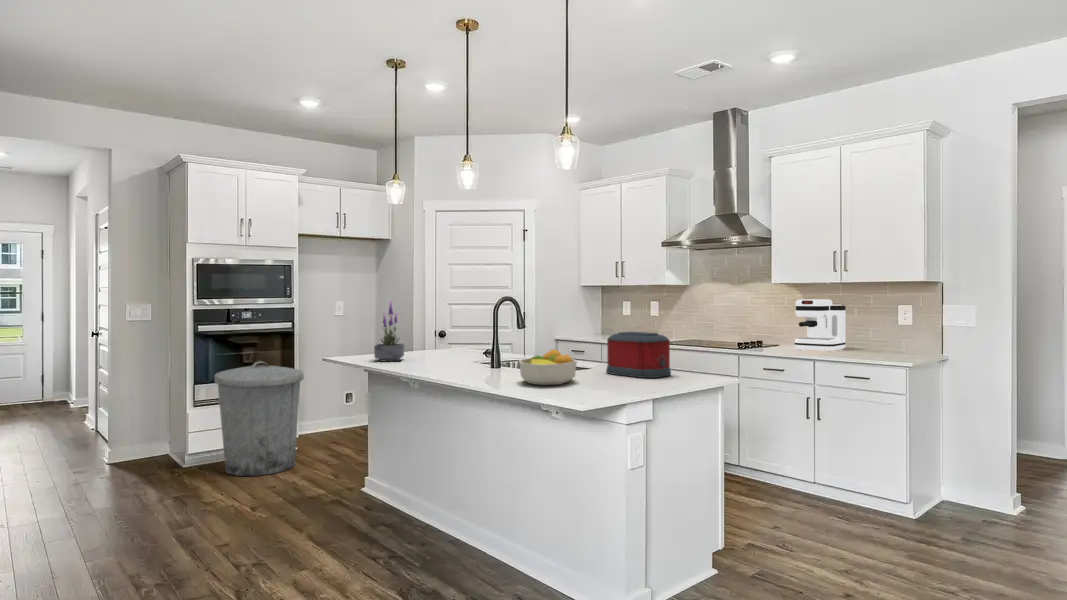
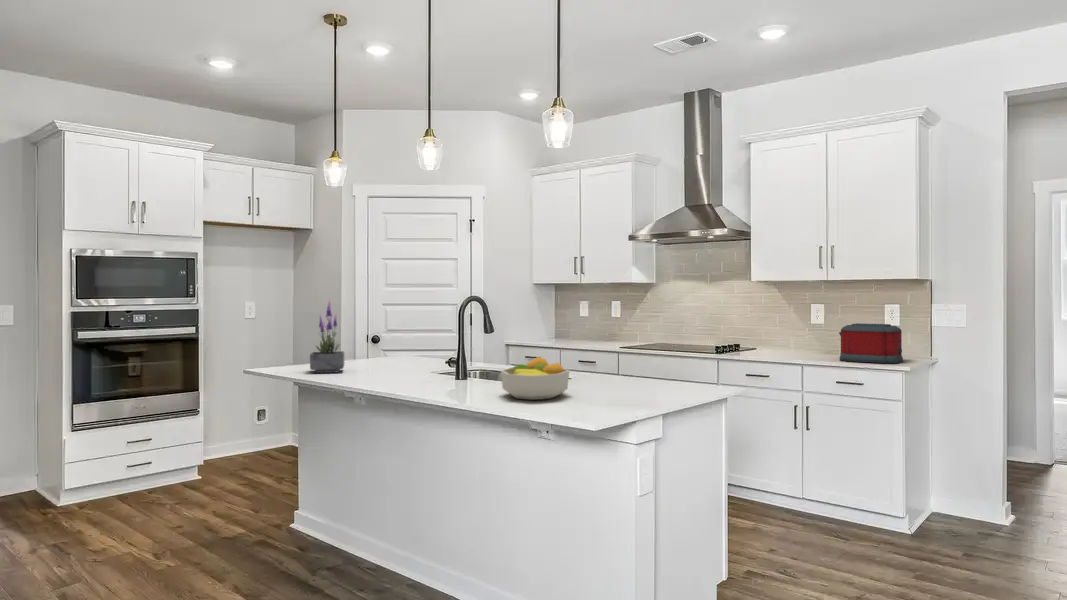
coffee maker: present [794,299,846,352] -> none [776,299,829,356]
toaster: present [606,332,671,378] -> present [839,323,903,363]
trash can: present [215,361,304,476] -> none [99,374,212,514]

